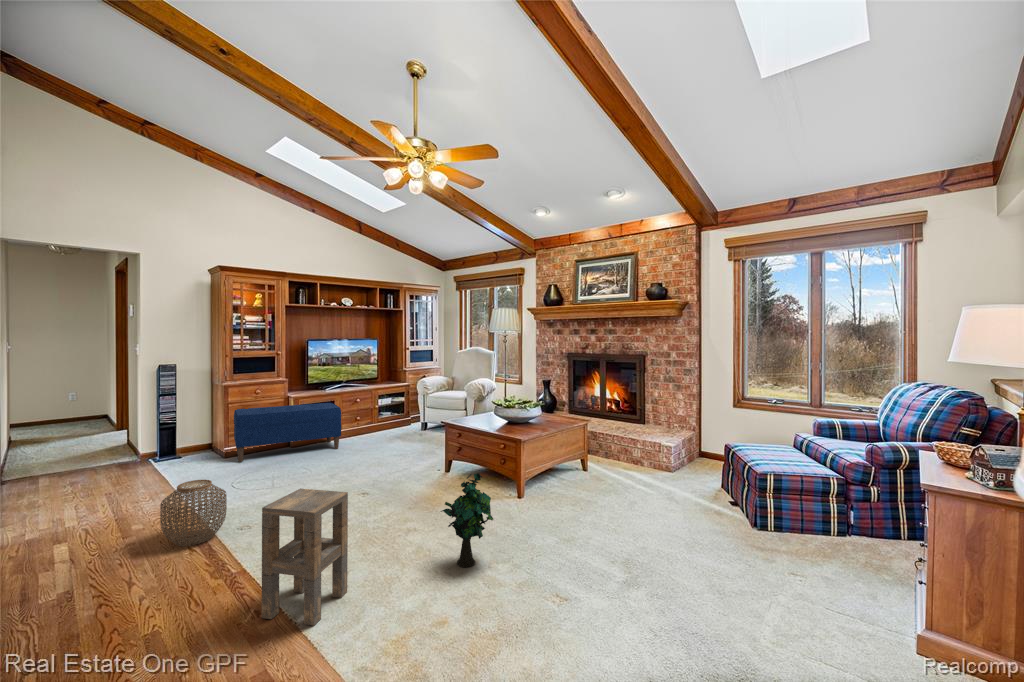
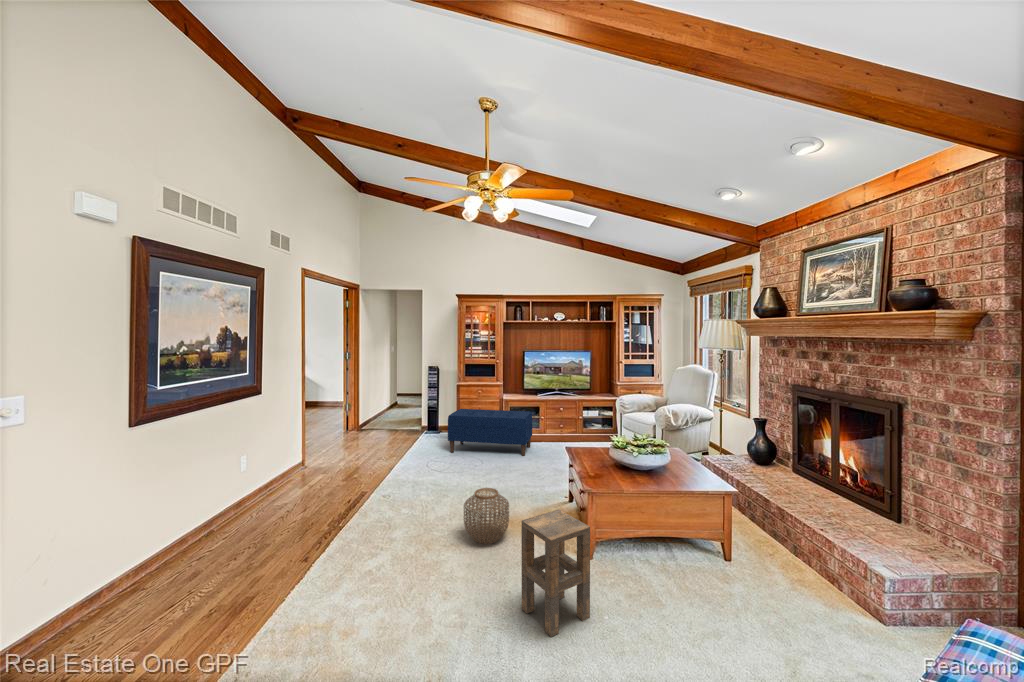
decorative plant: present [441,473,493,567] -> none [405,530,457,626]
woven basket: present [160,480,227,546] -> present [464,488,509,544]
side table: present [262,488,348,626] -> present [521,510,590,637]

